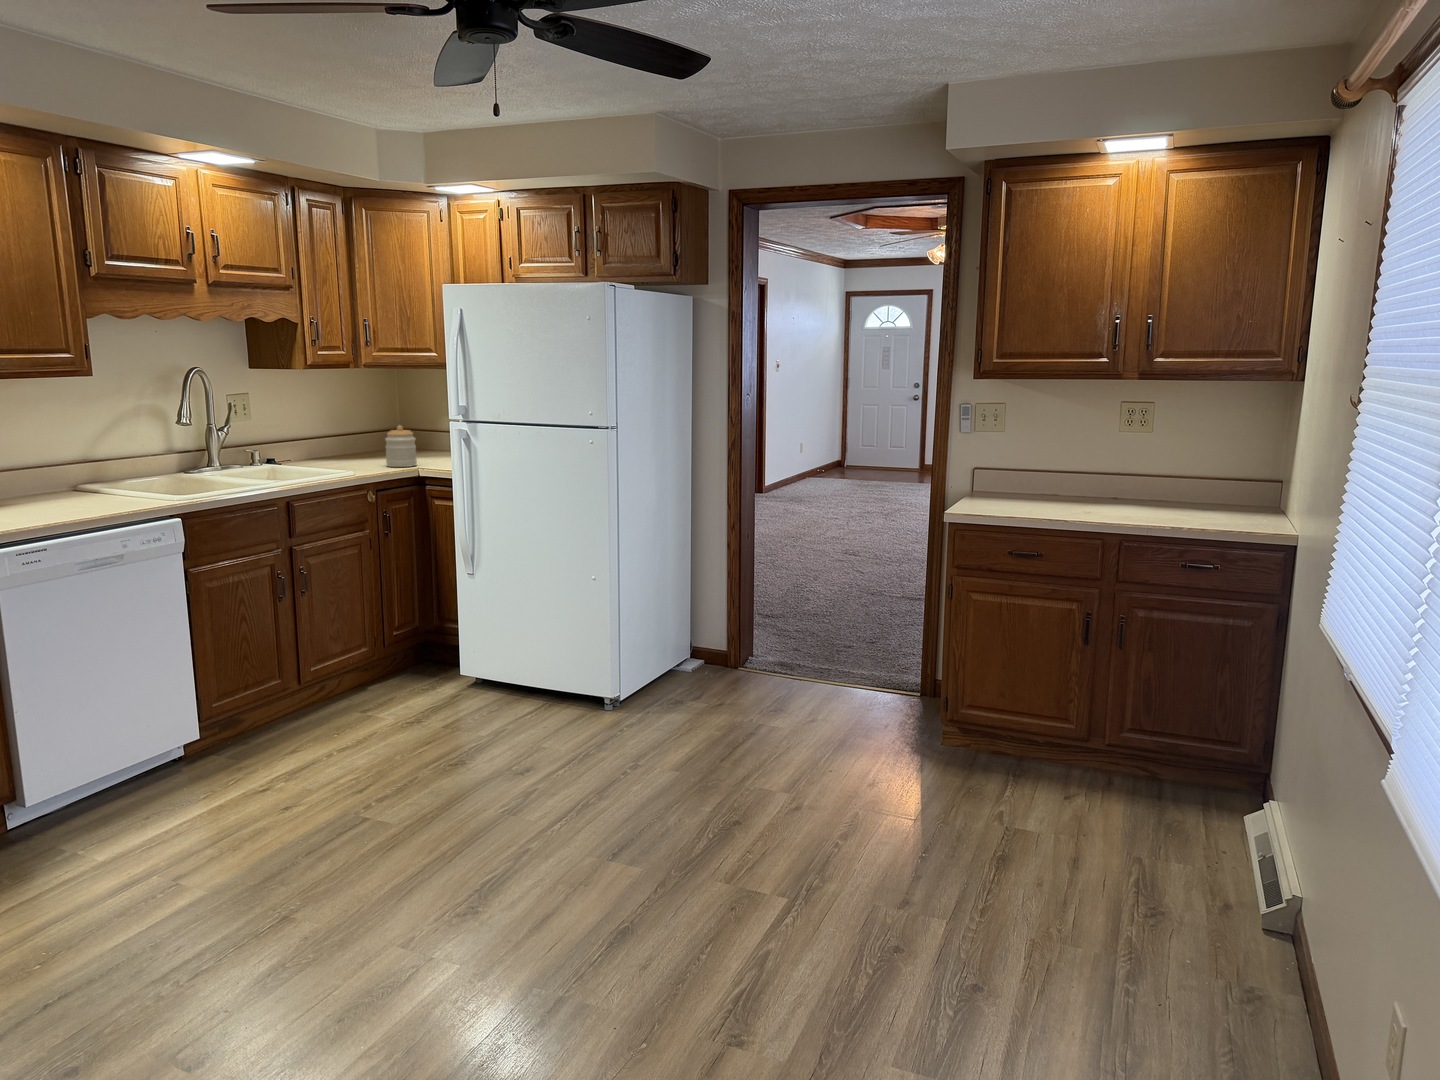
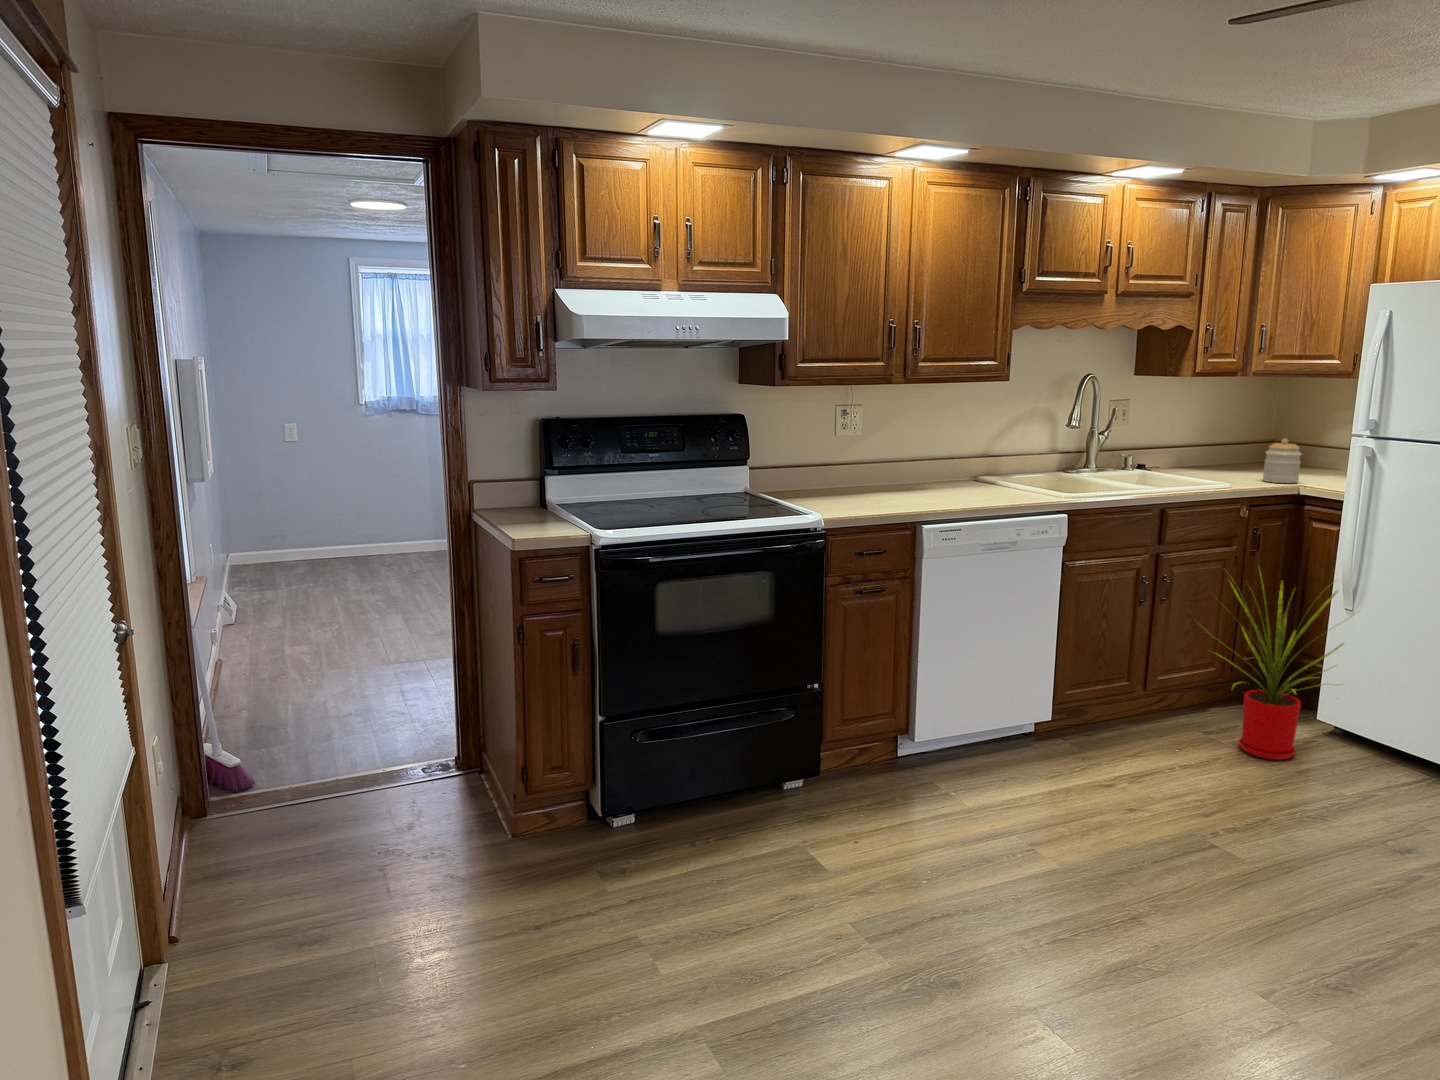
house plant: none [334,545,471,723] -> present [1205,568,1351,760]

